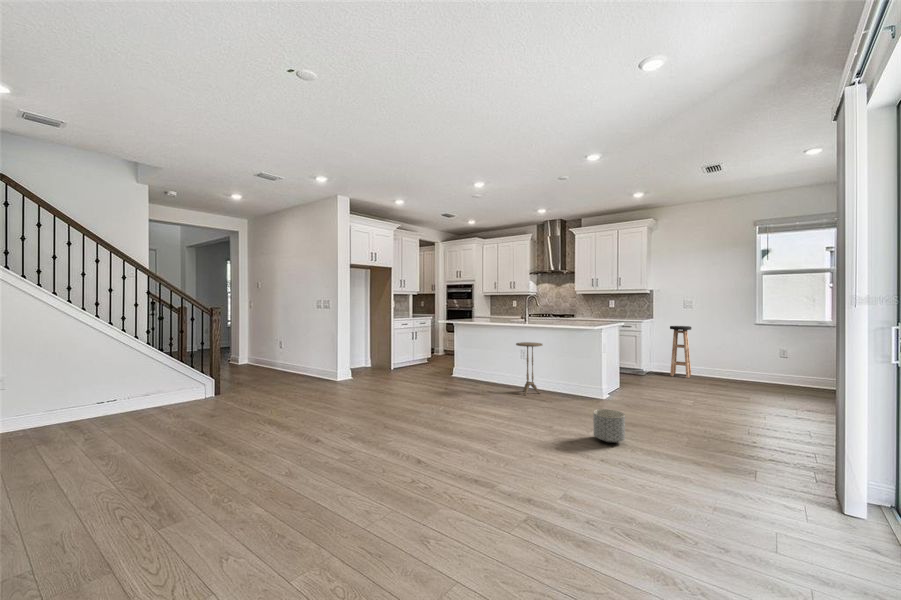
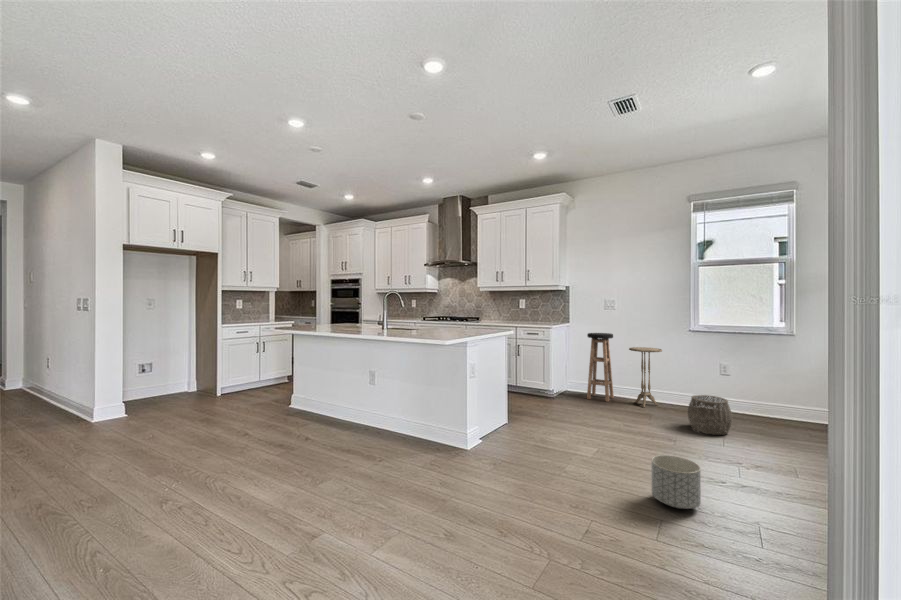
side table: present [516,342,542,395] -> present [629,347,662,408]
woven basket: none [758,370,794,398] -> present [688,395,732,435]
planter: present [593,409,625,443] -> present [651,455,701,509]

